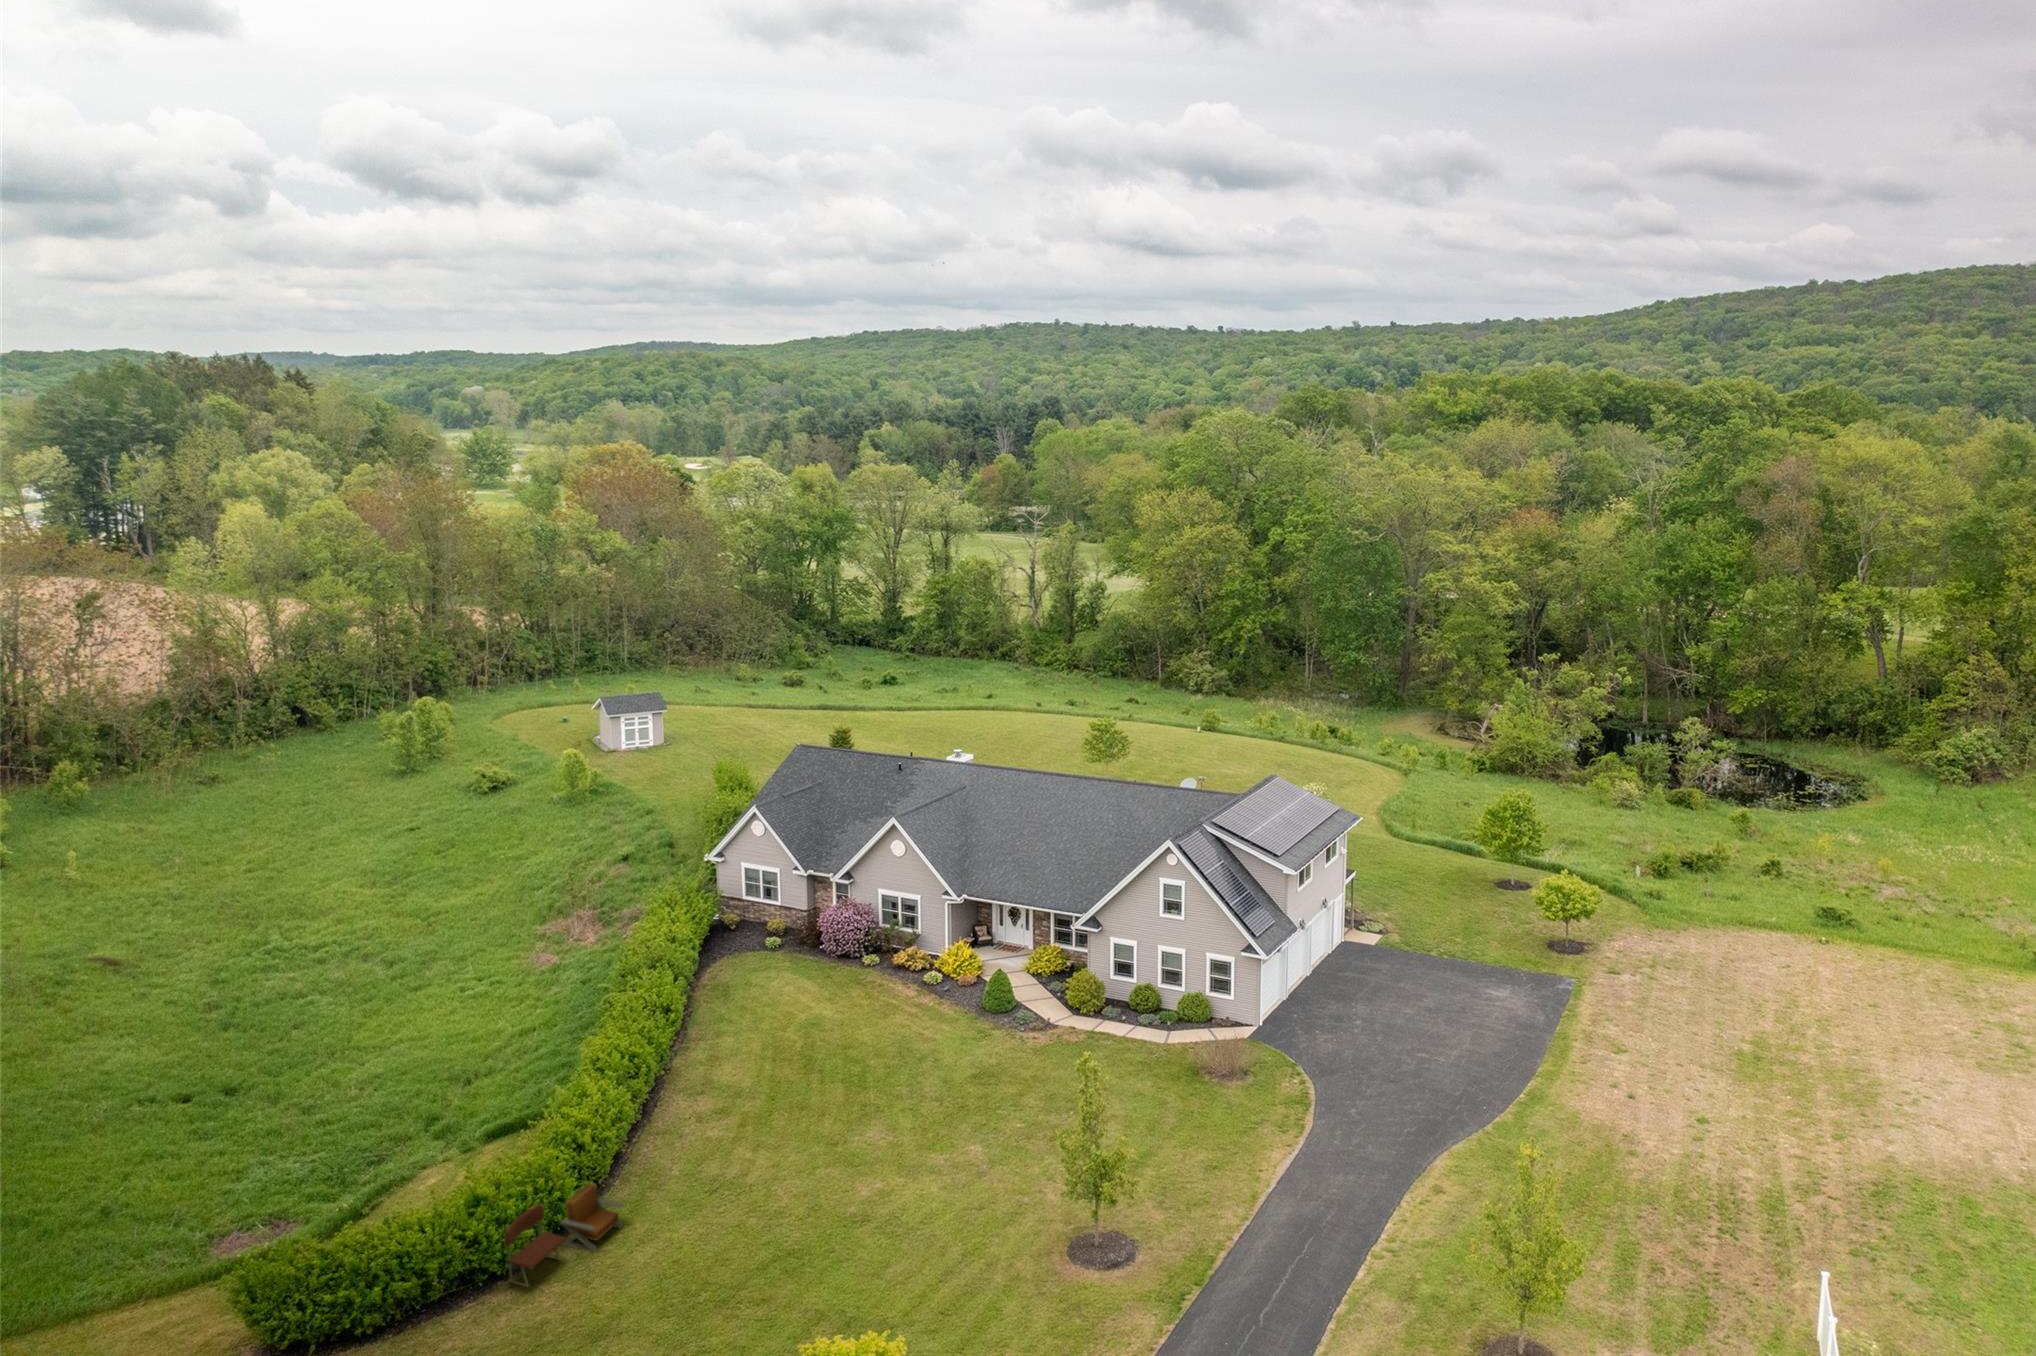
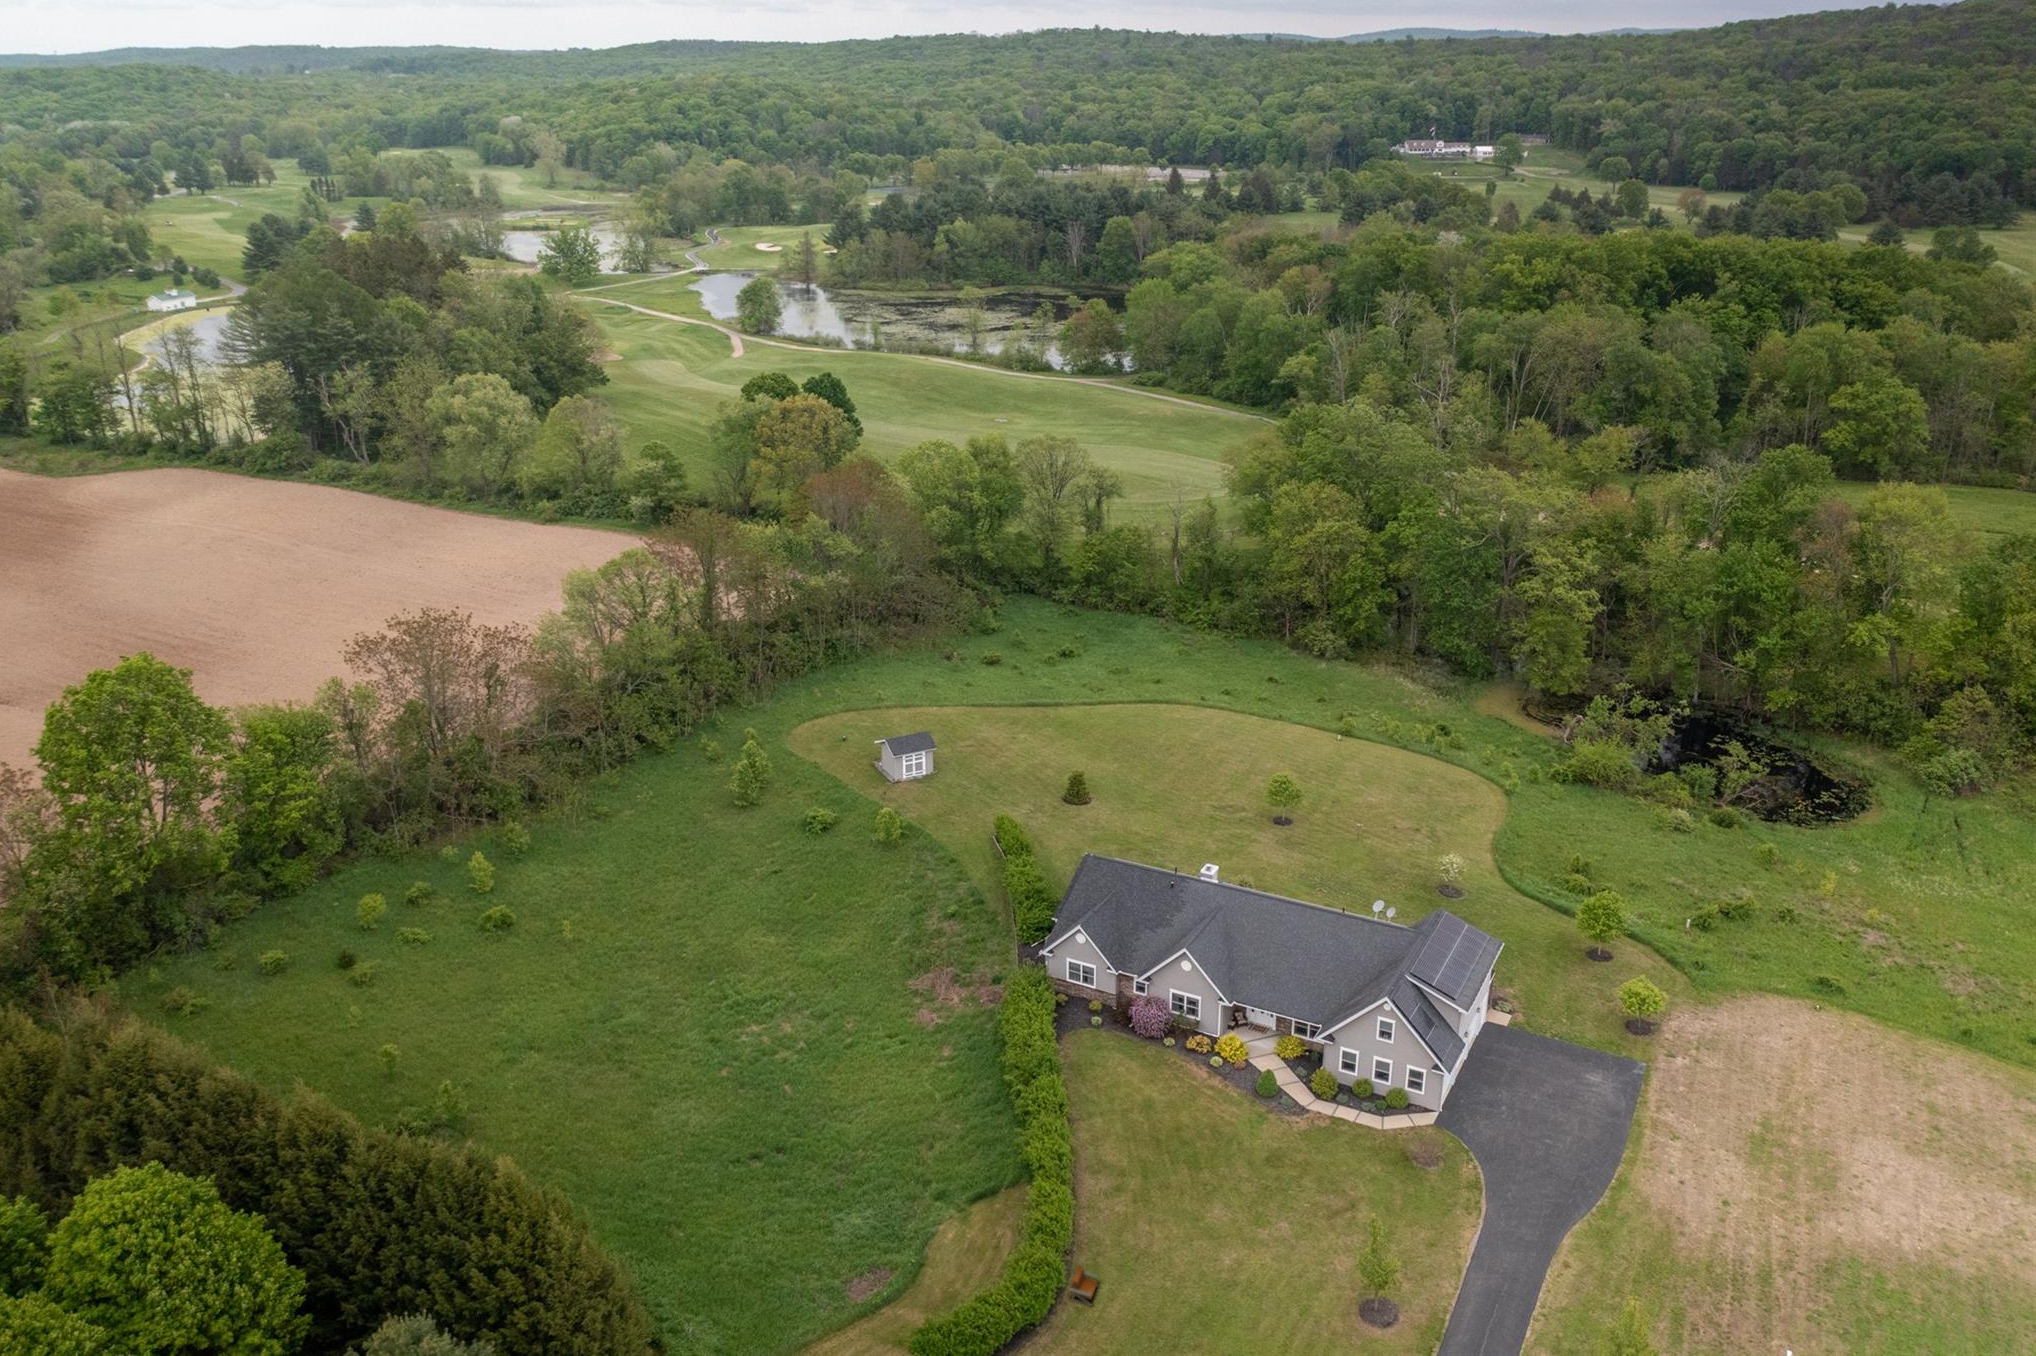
bench: present [505,1204,565,1287] -> none [1053,1286,1078,1333]

